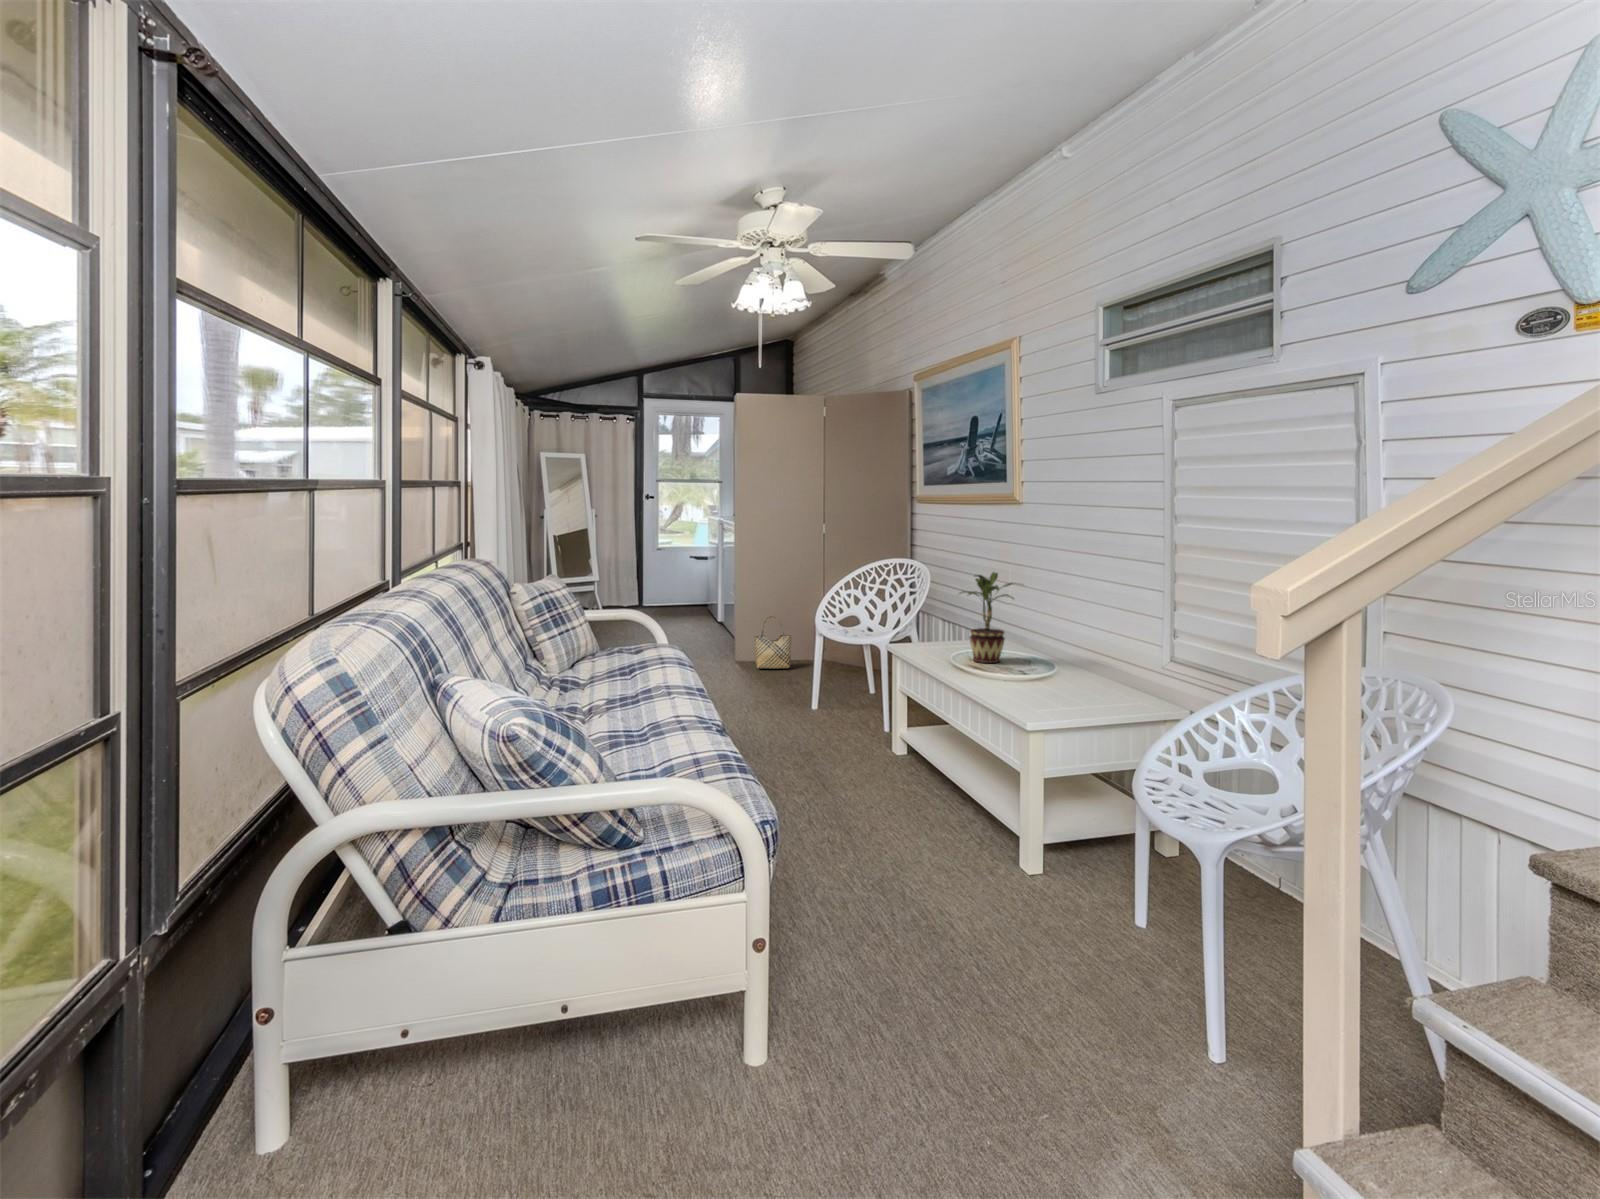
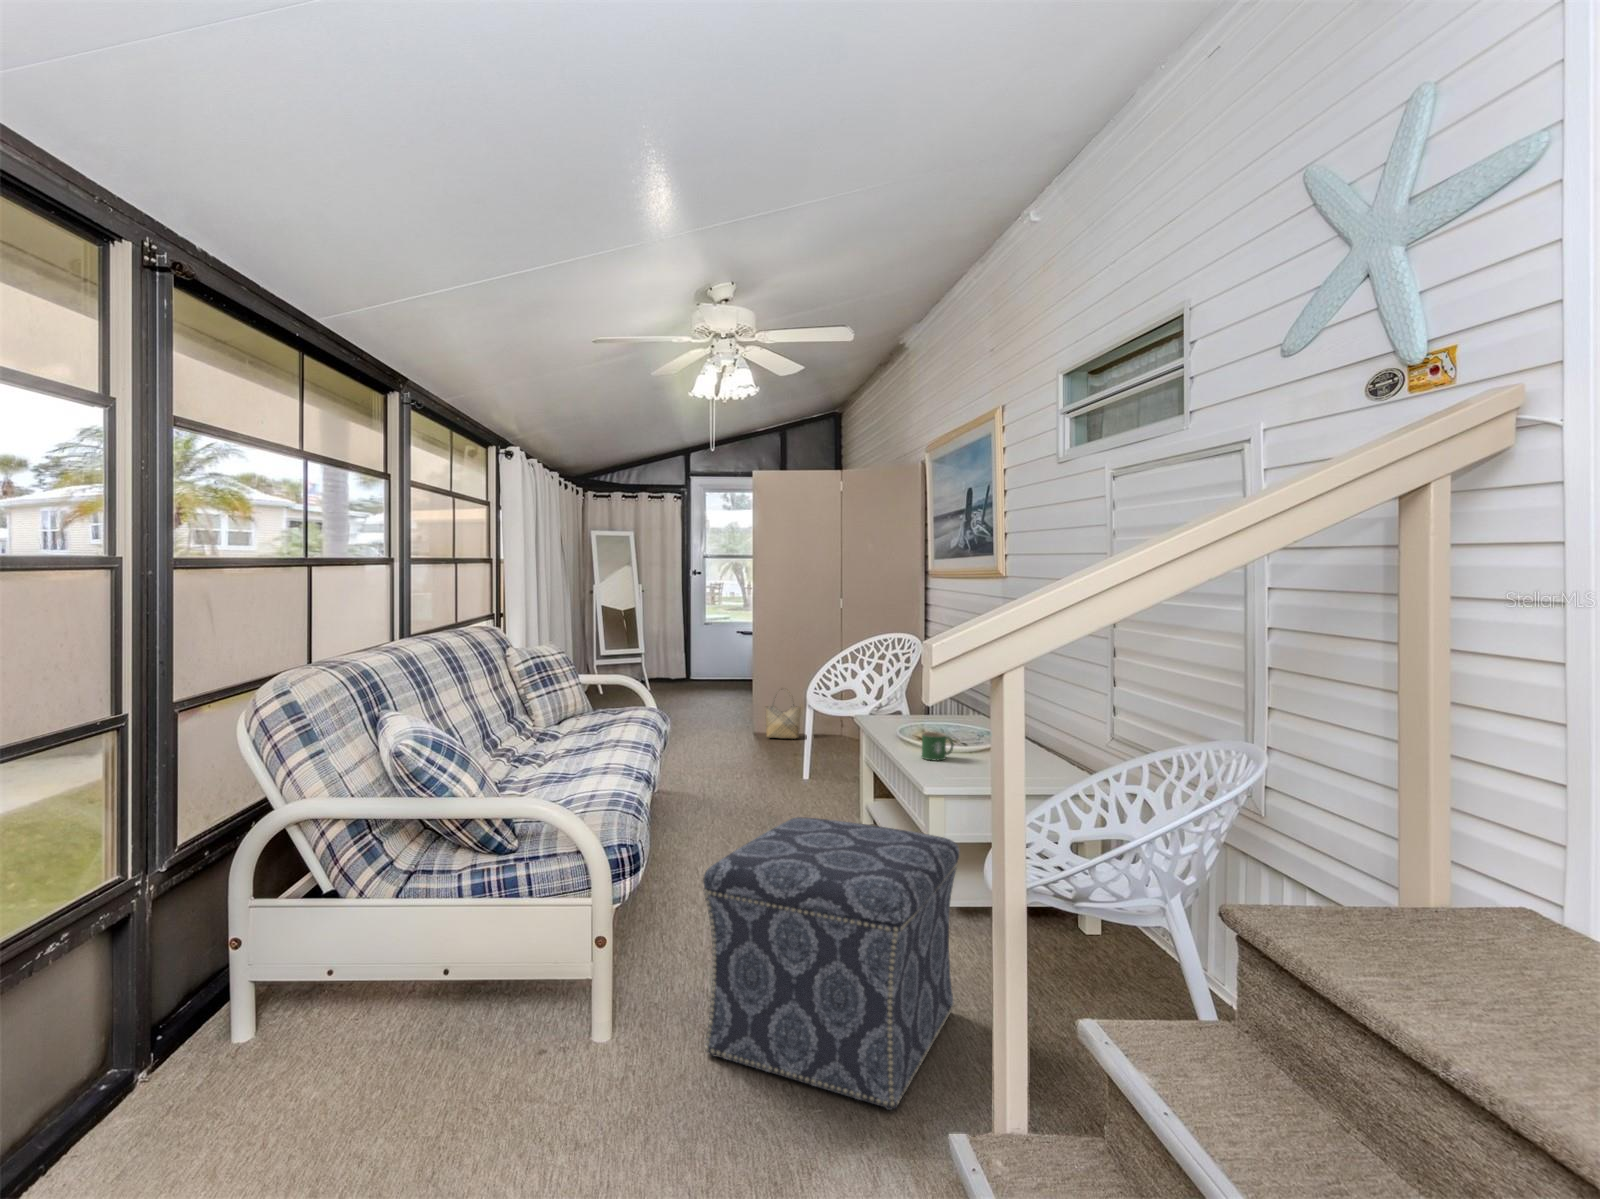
potted plant: present [961,572,1013,663] -> none [900,646,964,731]
mug: none [1010,667,1044,698] -> present [922,732,953,760]
ottoman: none [886,778,1163,1121] -> present [703,817,959,1110]

